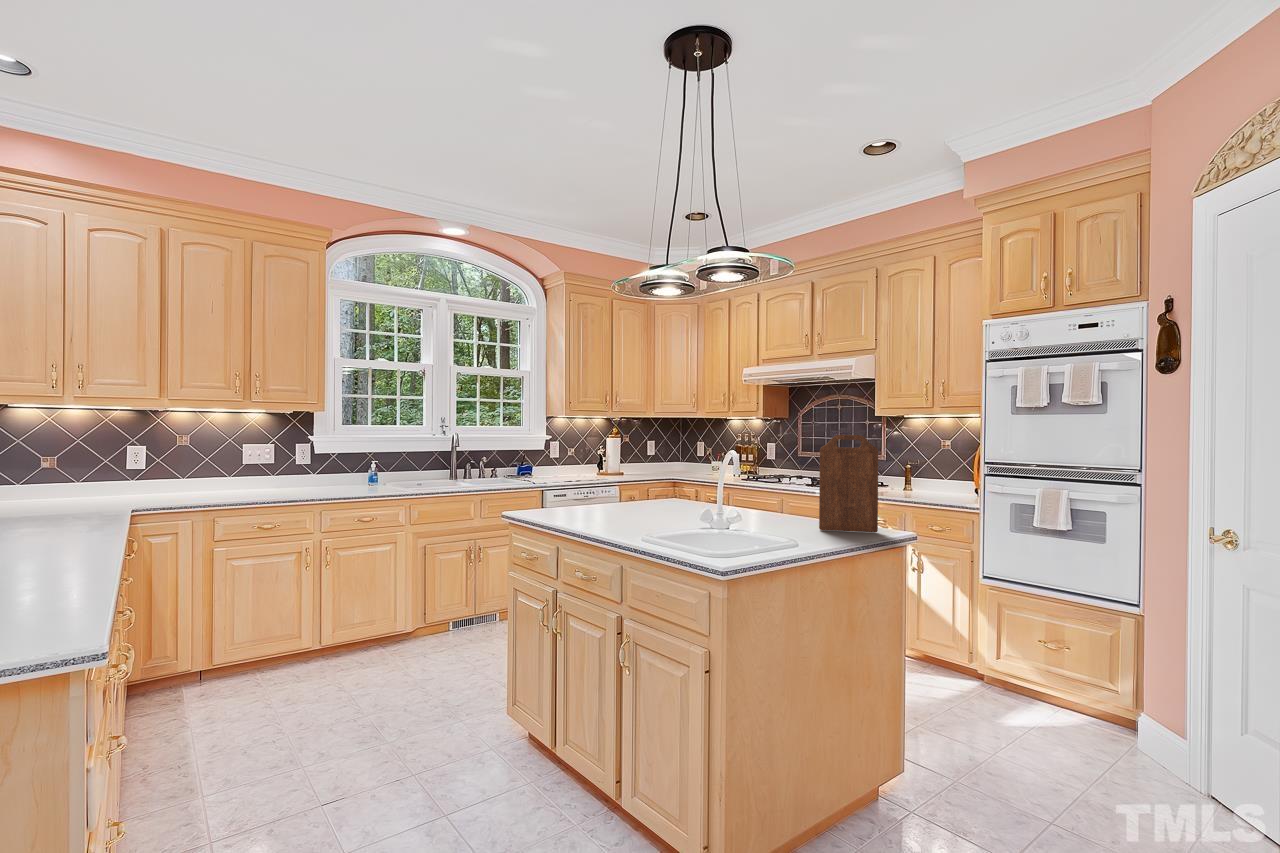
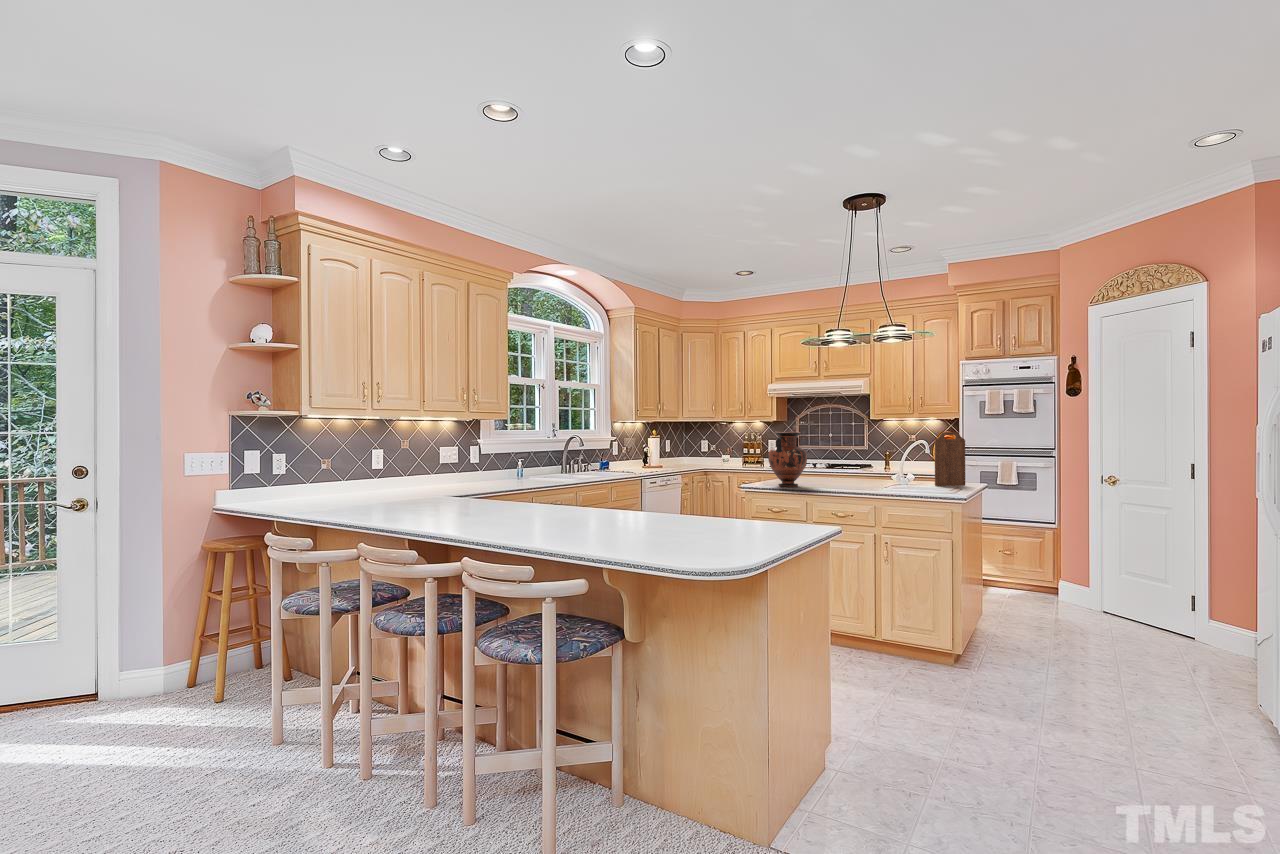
vase: none [546,431,606,518] -> present [768,432,807,487]

